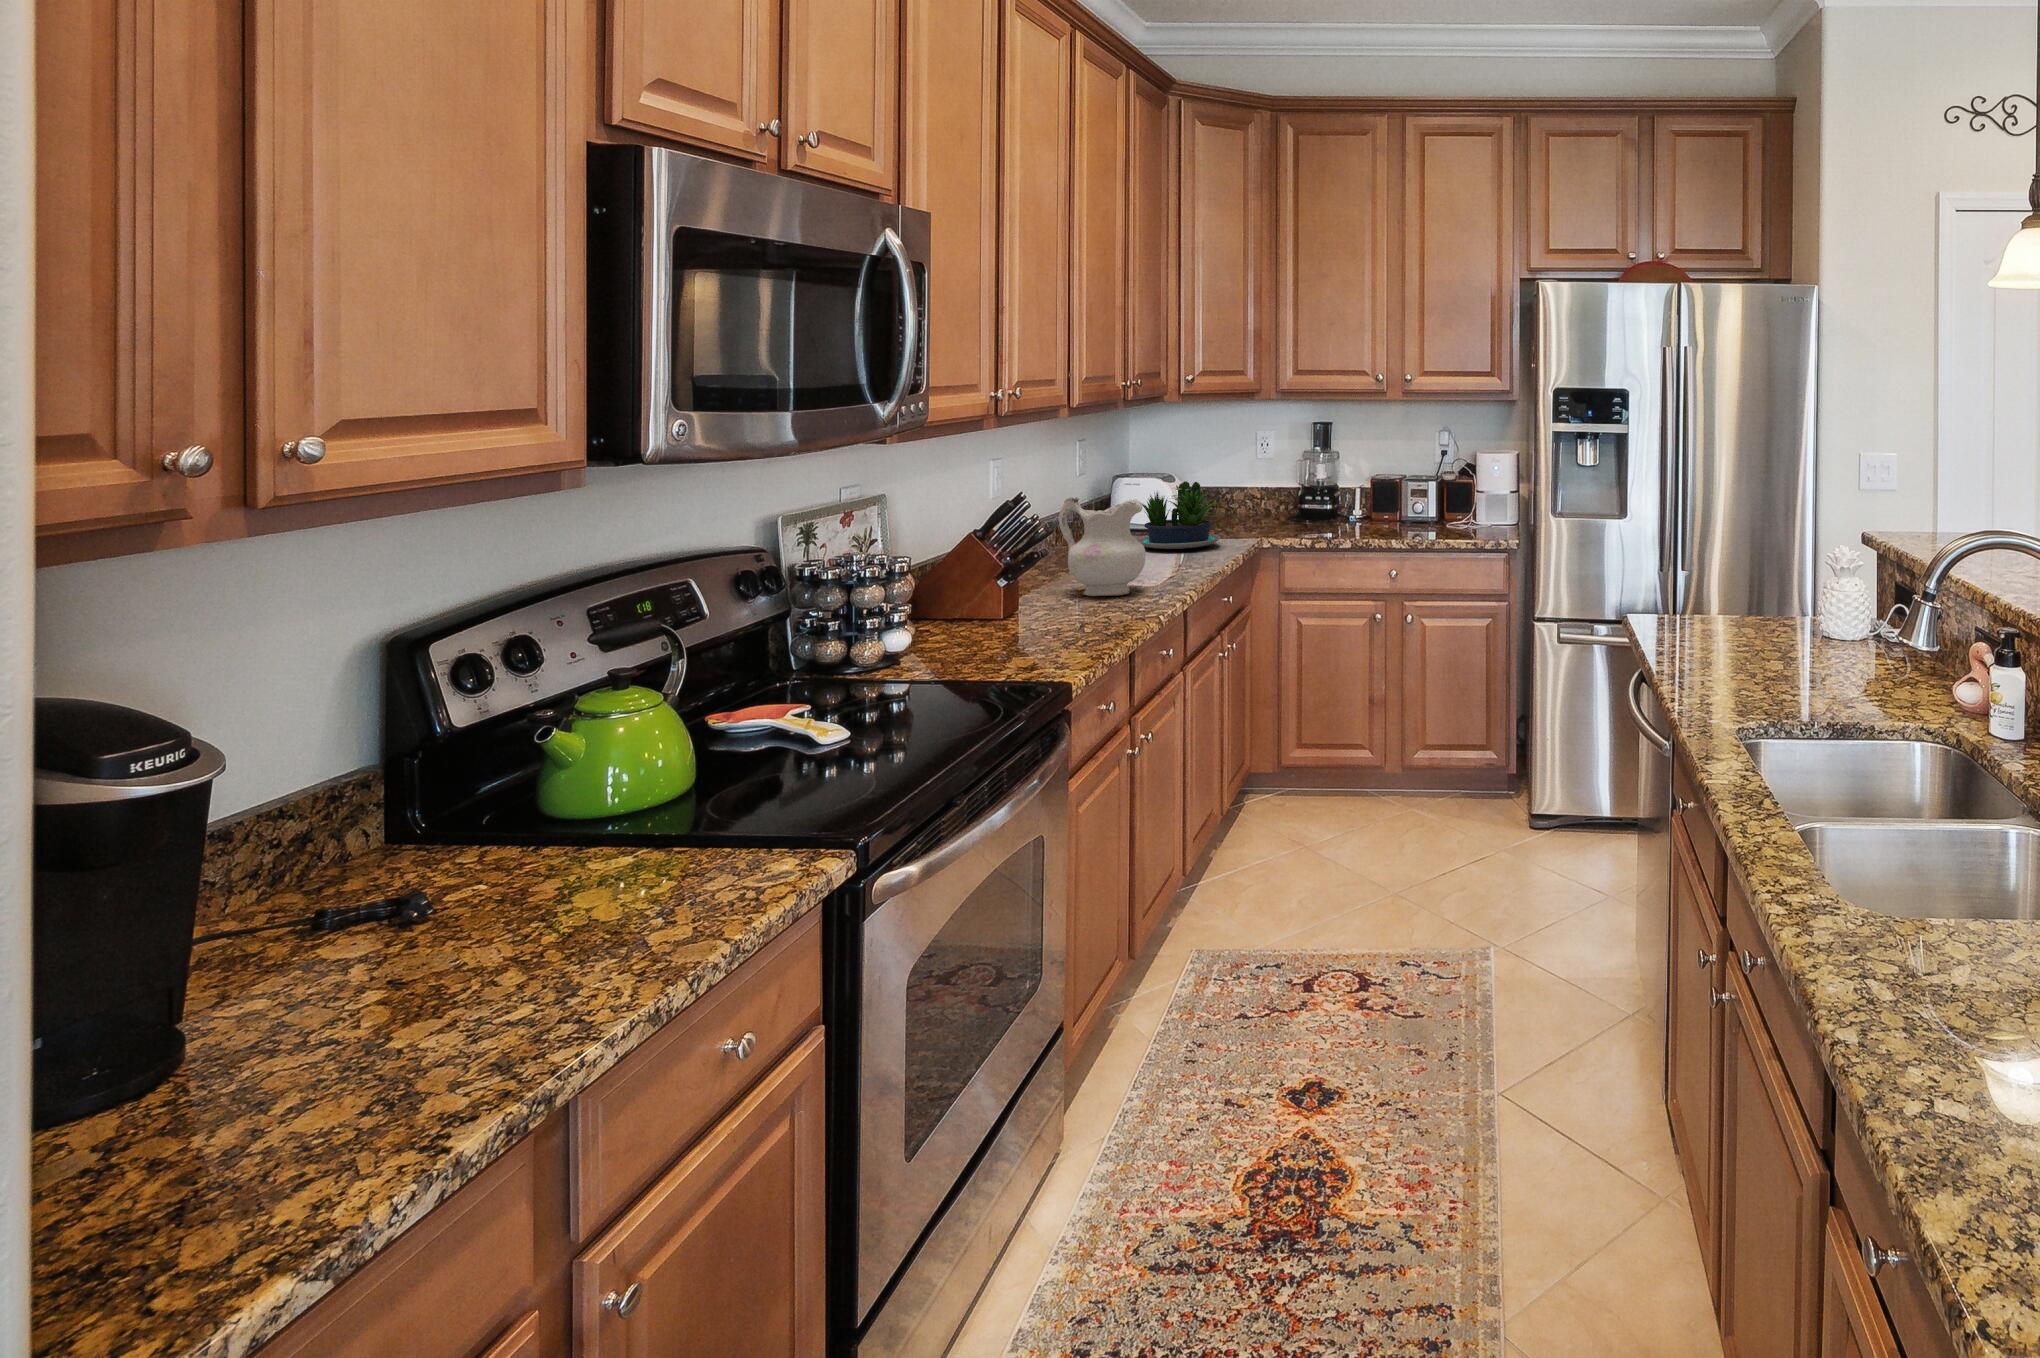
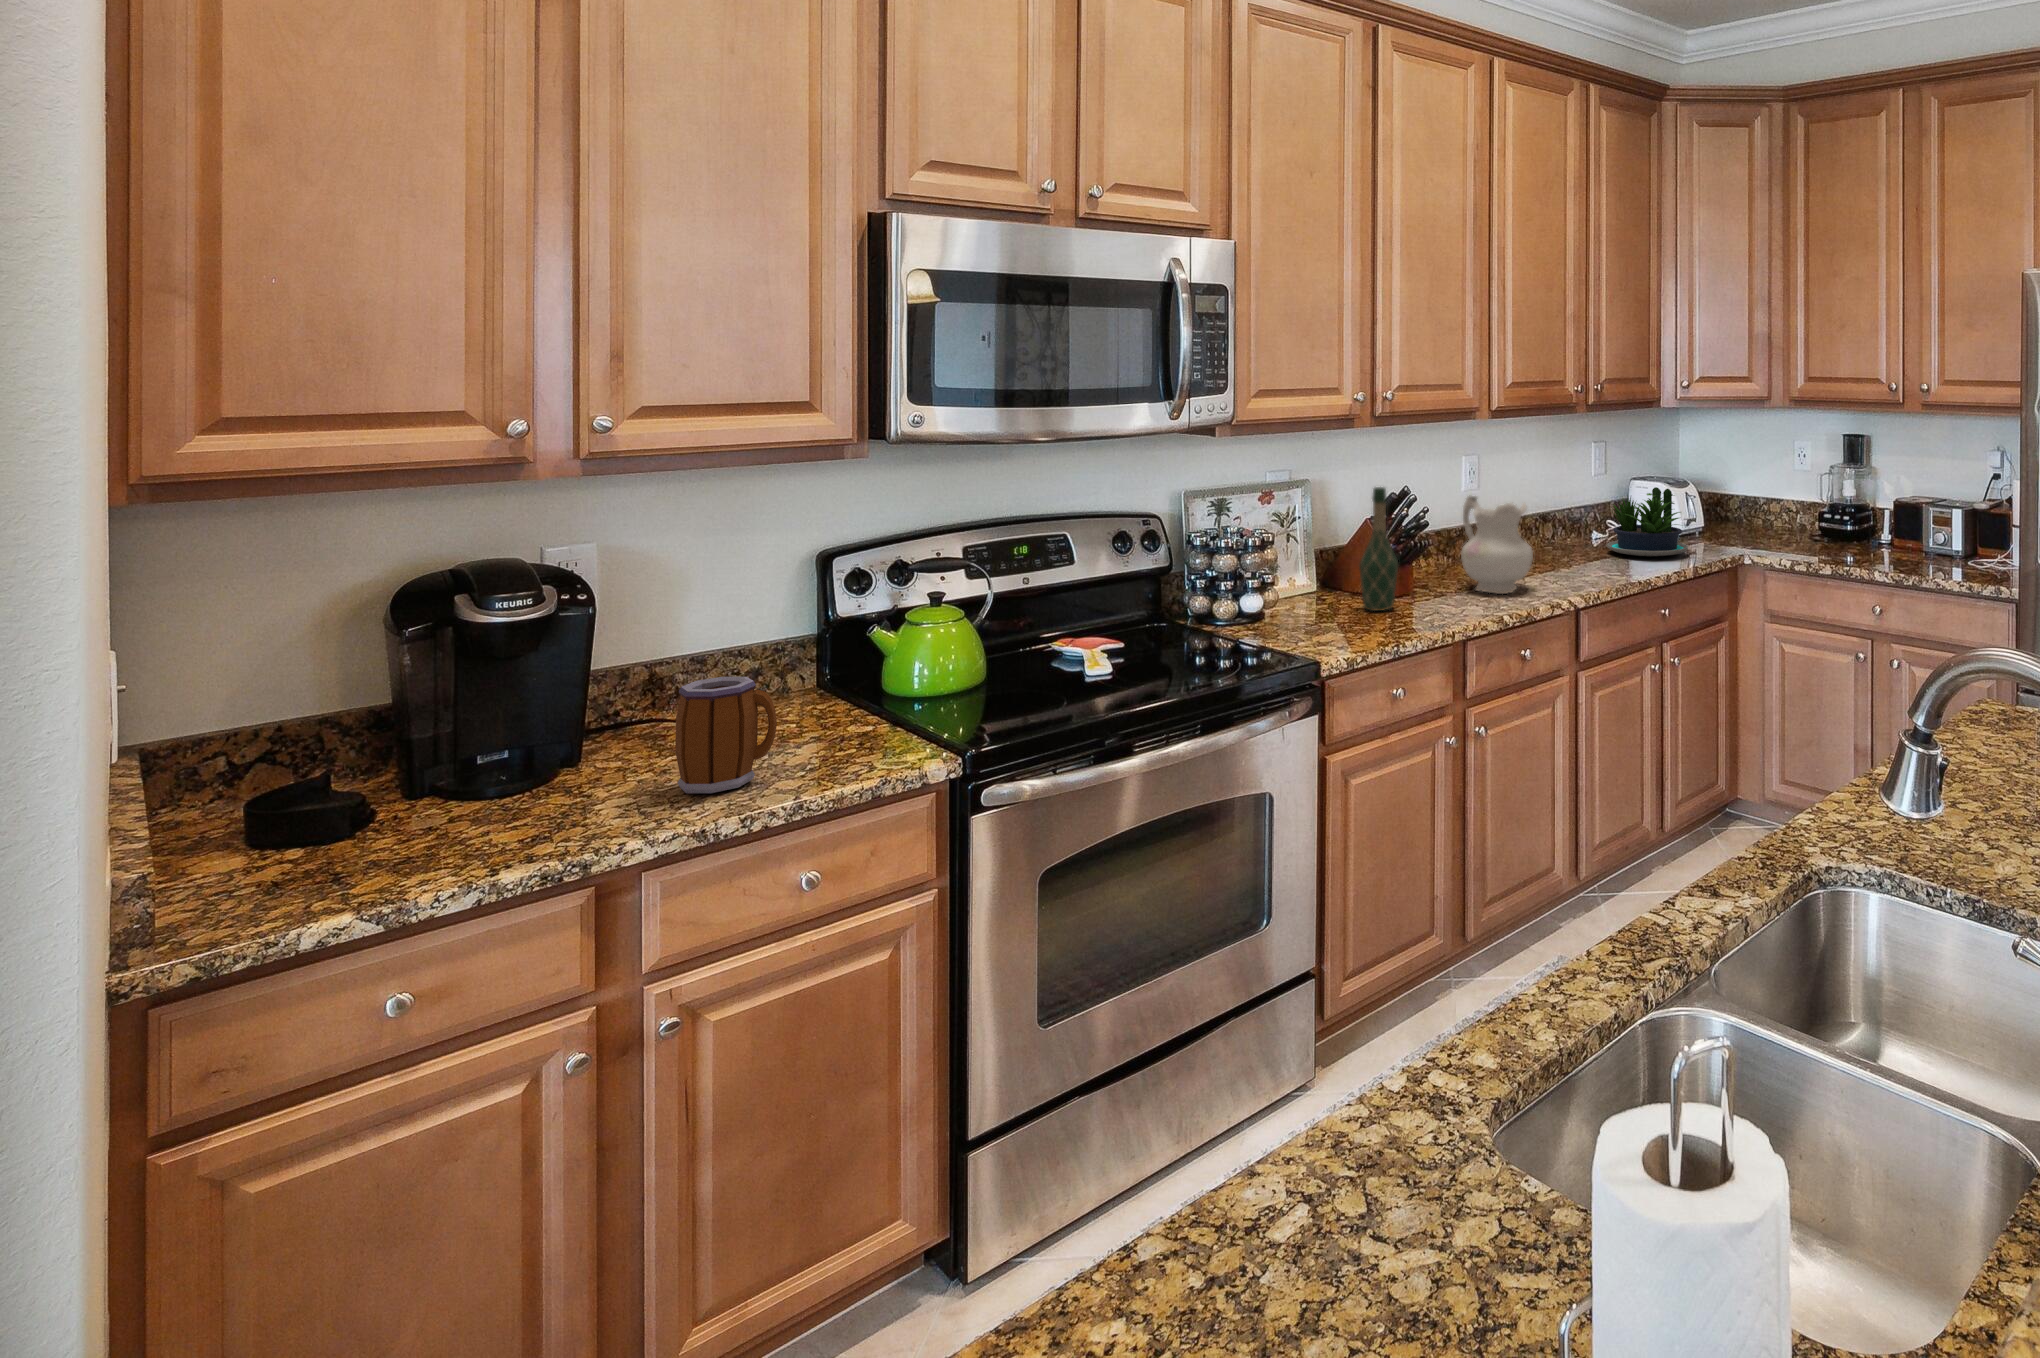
wine bottle: none [1002,491,1047,627] -> present [1359,487,1398,611]
mug: none [494,799,646,988] -> present [675,677,777,793]

